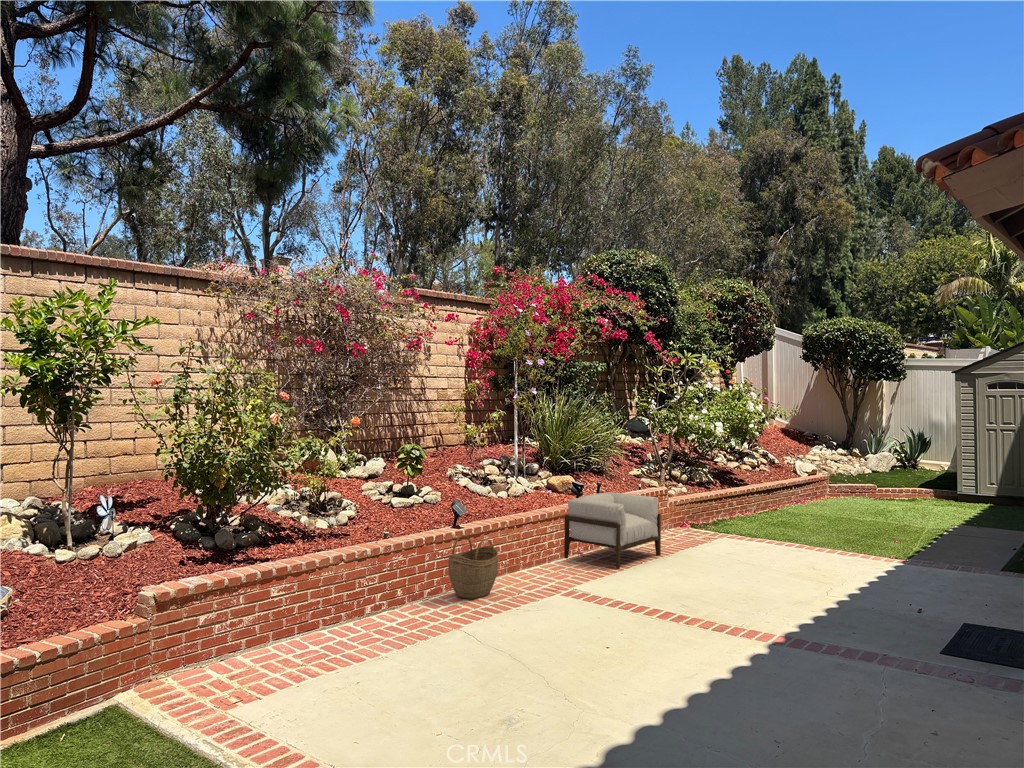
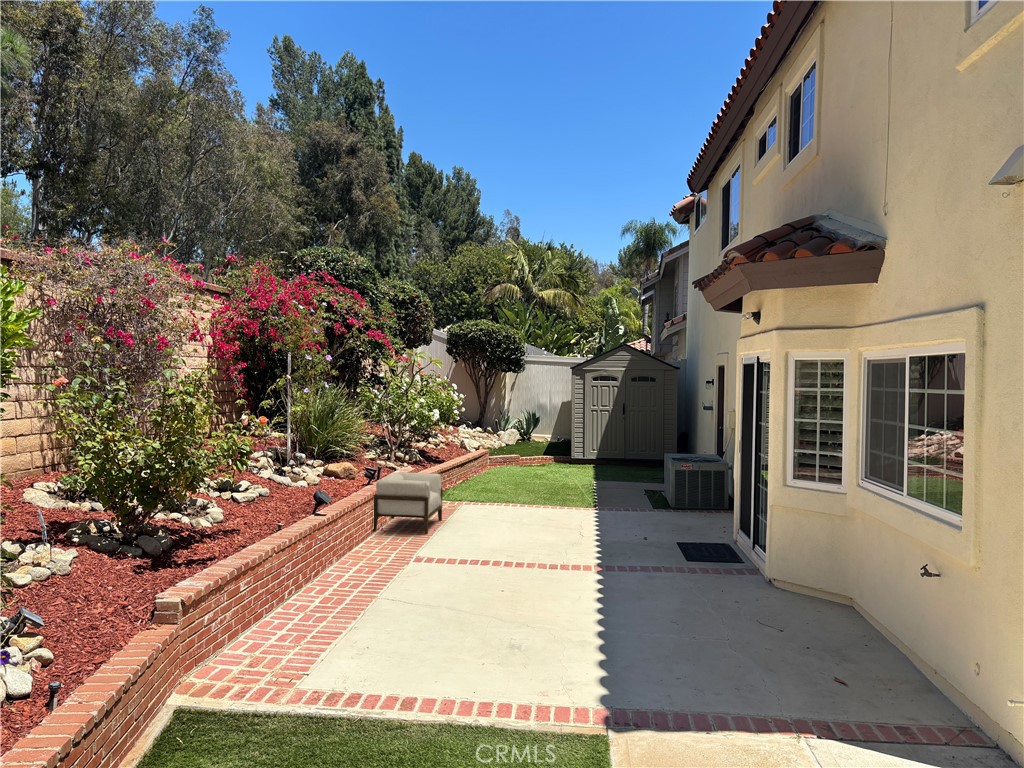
woven basket: present [448,535,498,599] -> none [326,518,365,574]

